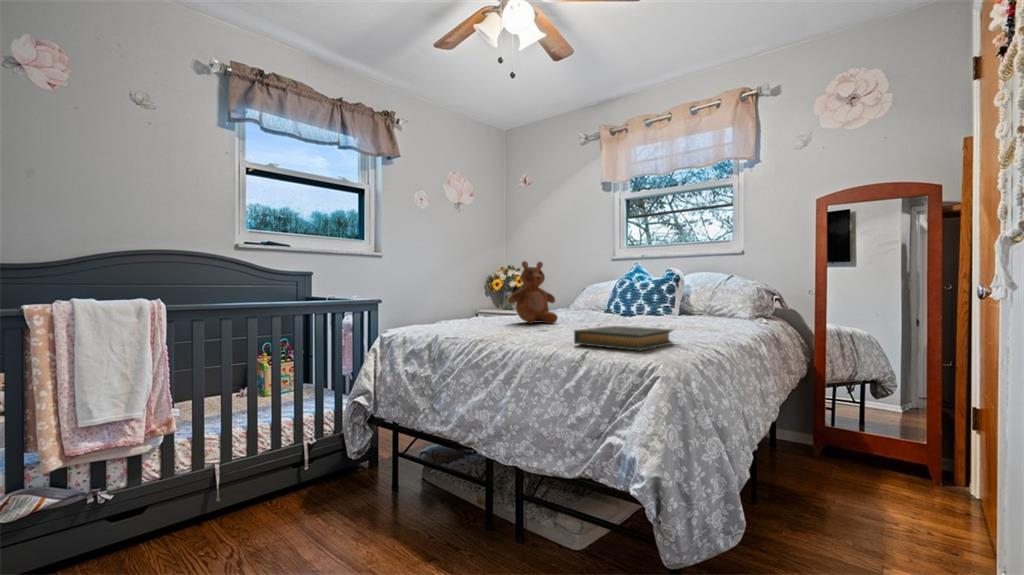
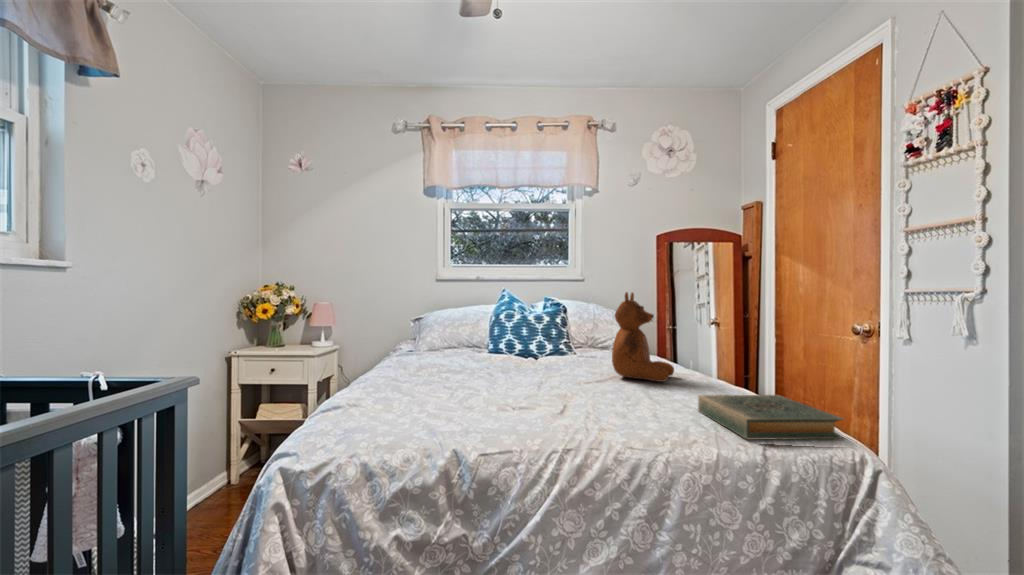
teddy bear: present [508,261,558,323] -> present [612,292,674,382]

